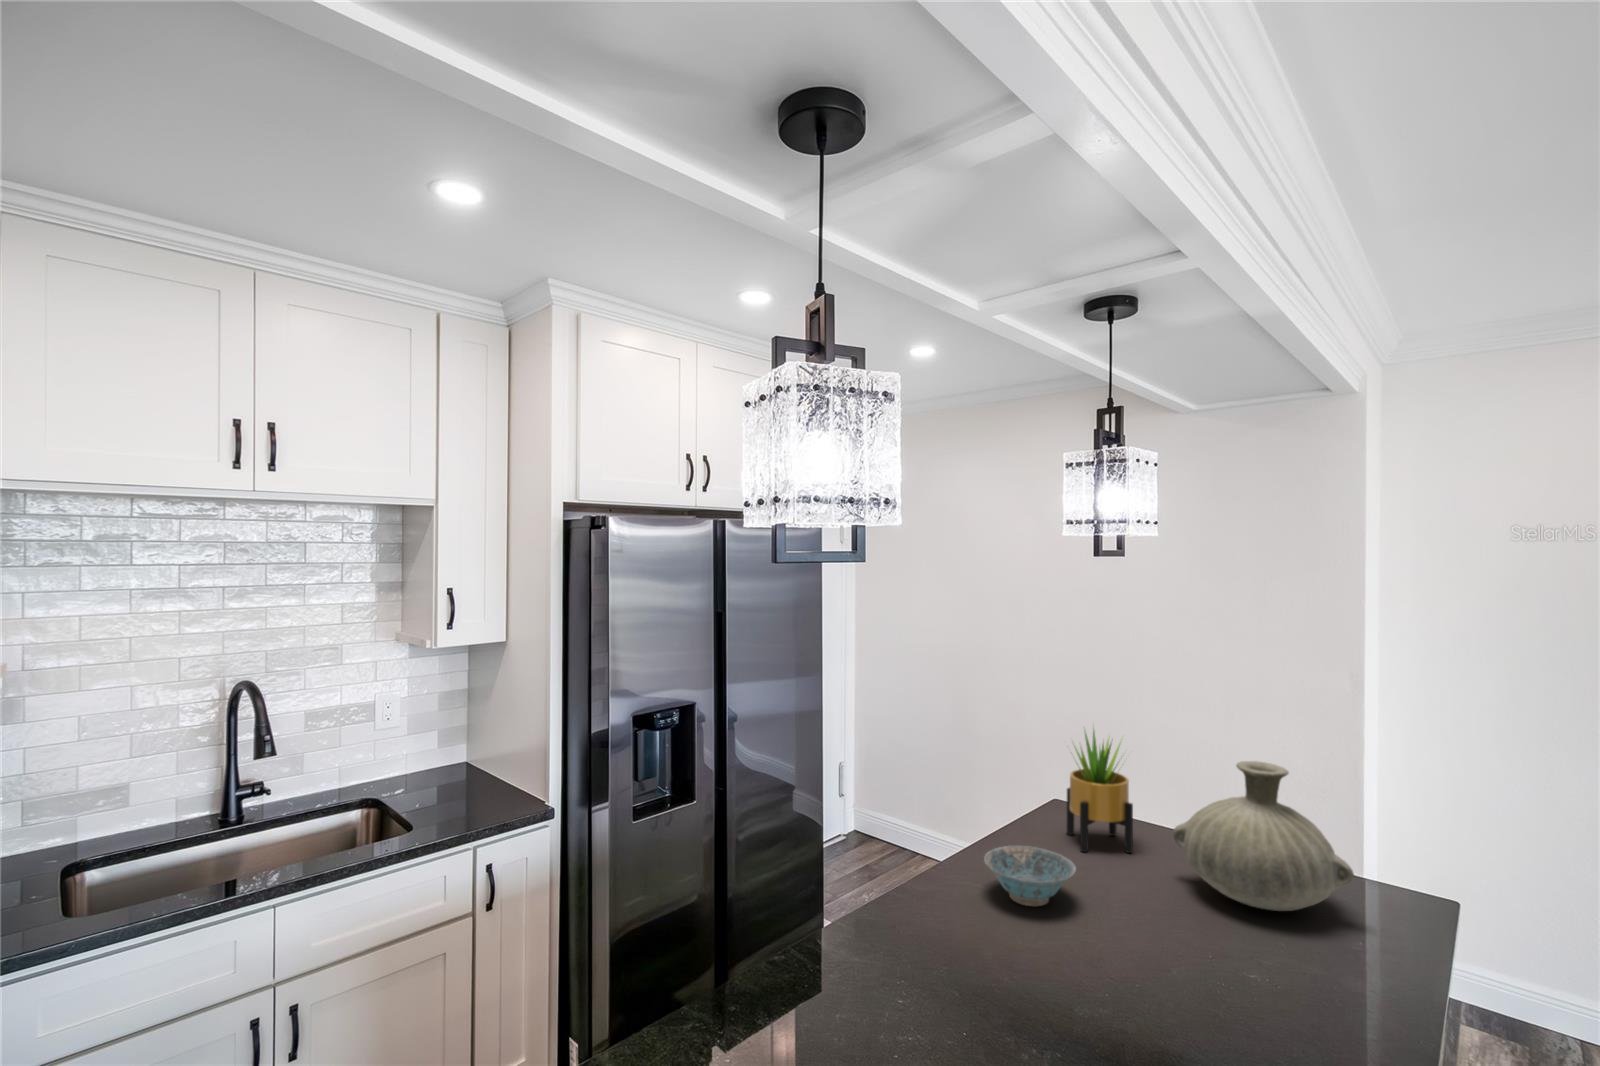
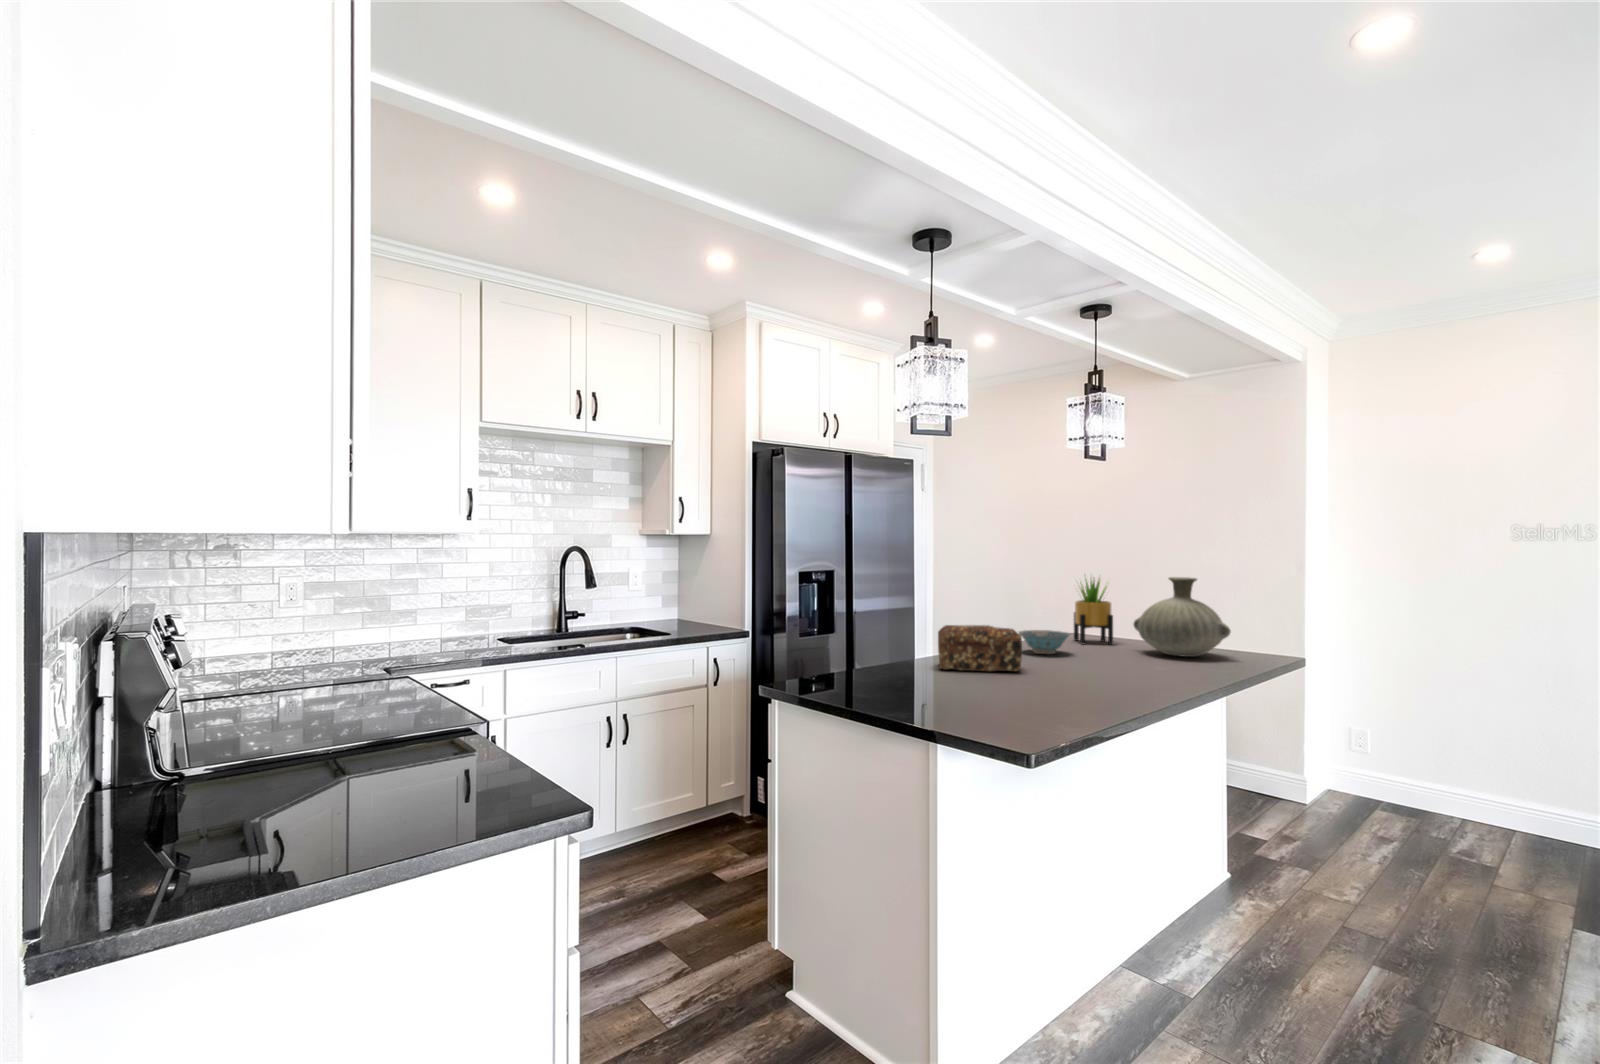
bread loaf: none [837,903,1002,1020] -> present [938,625,1022,671]

